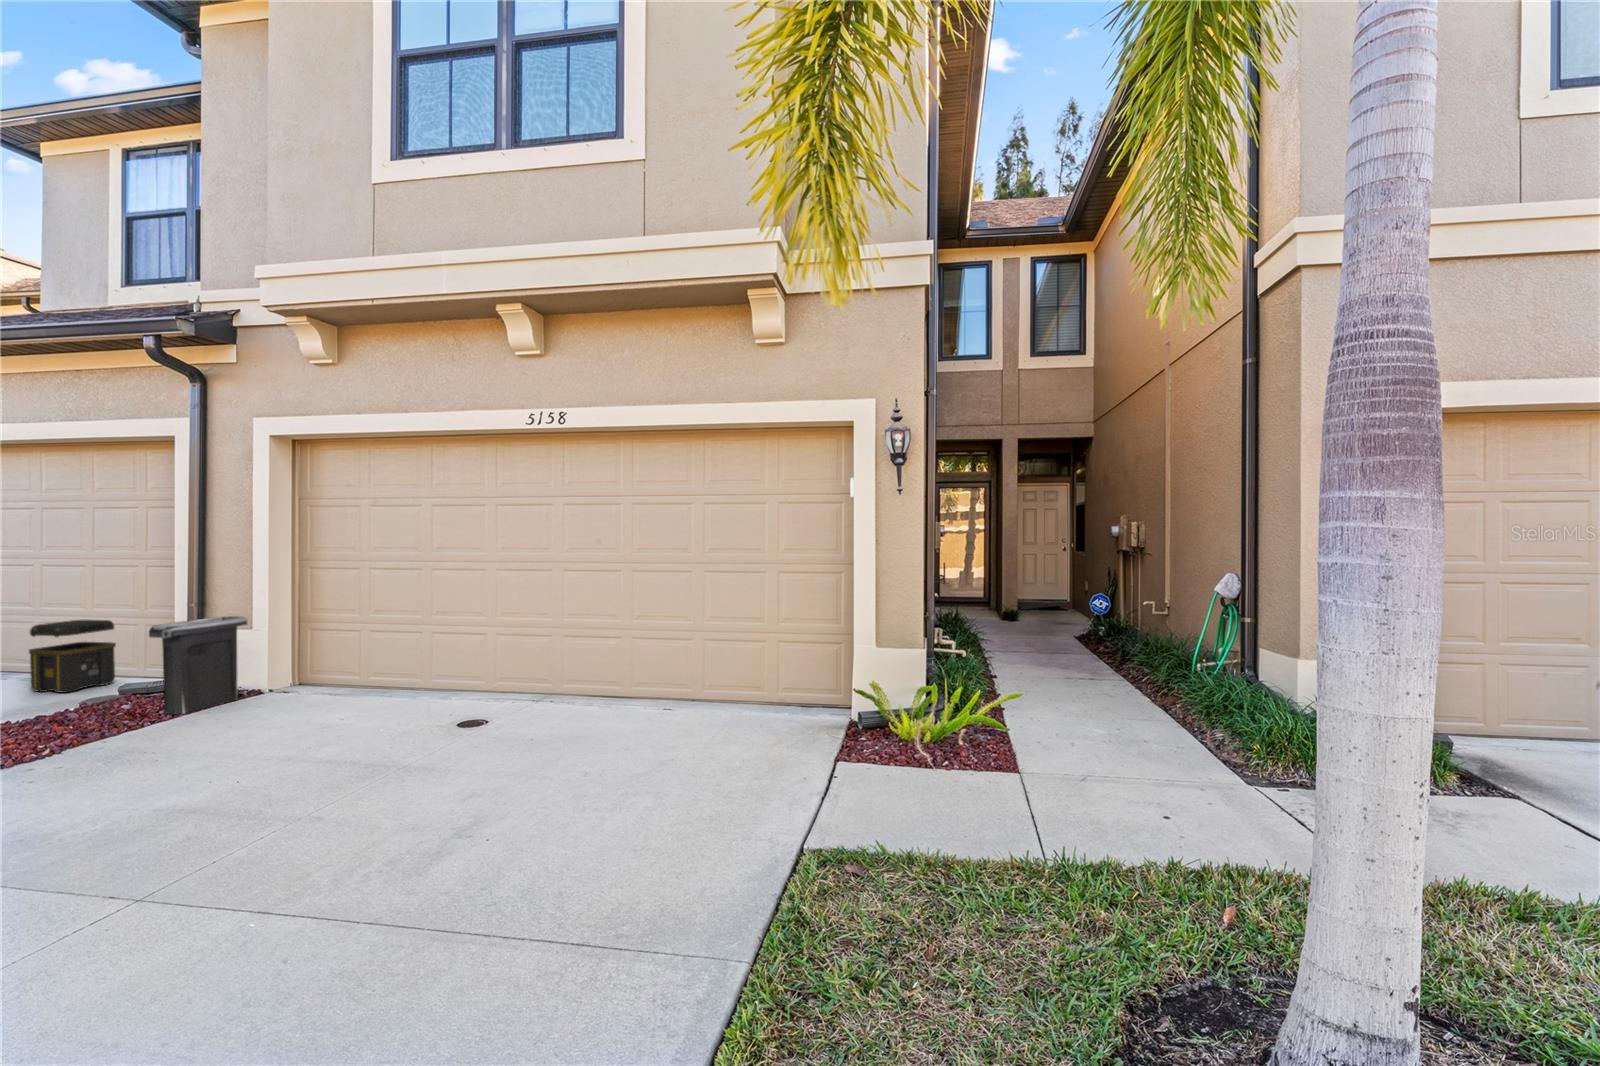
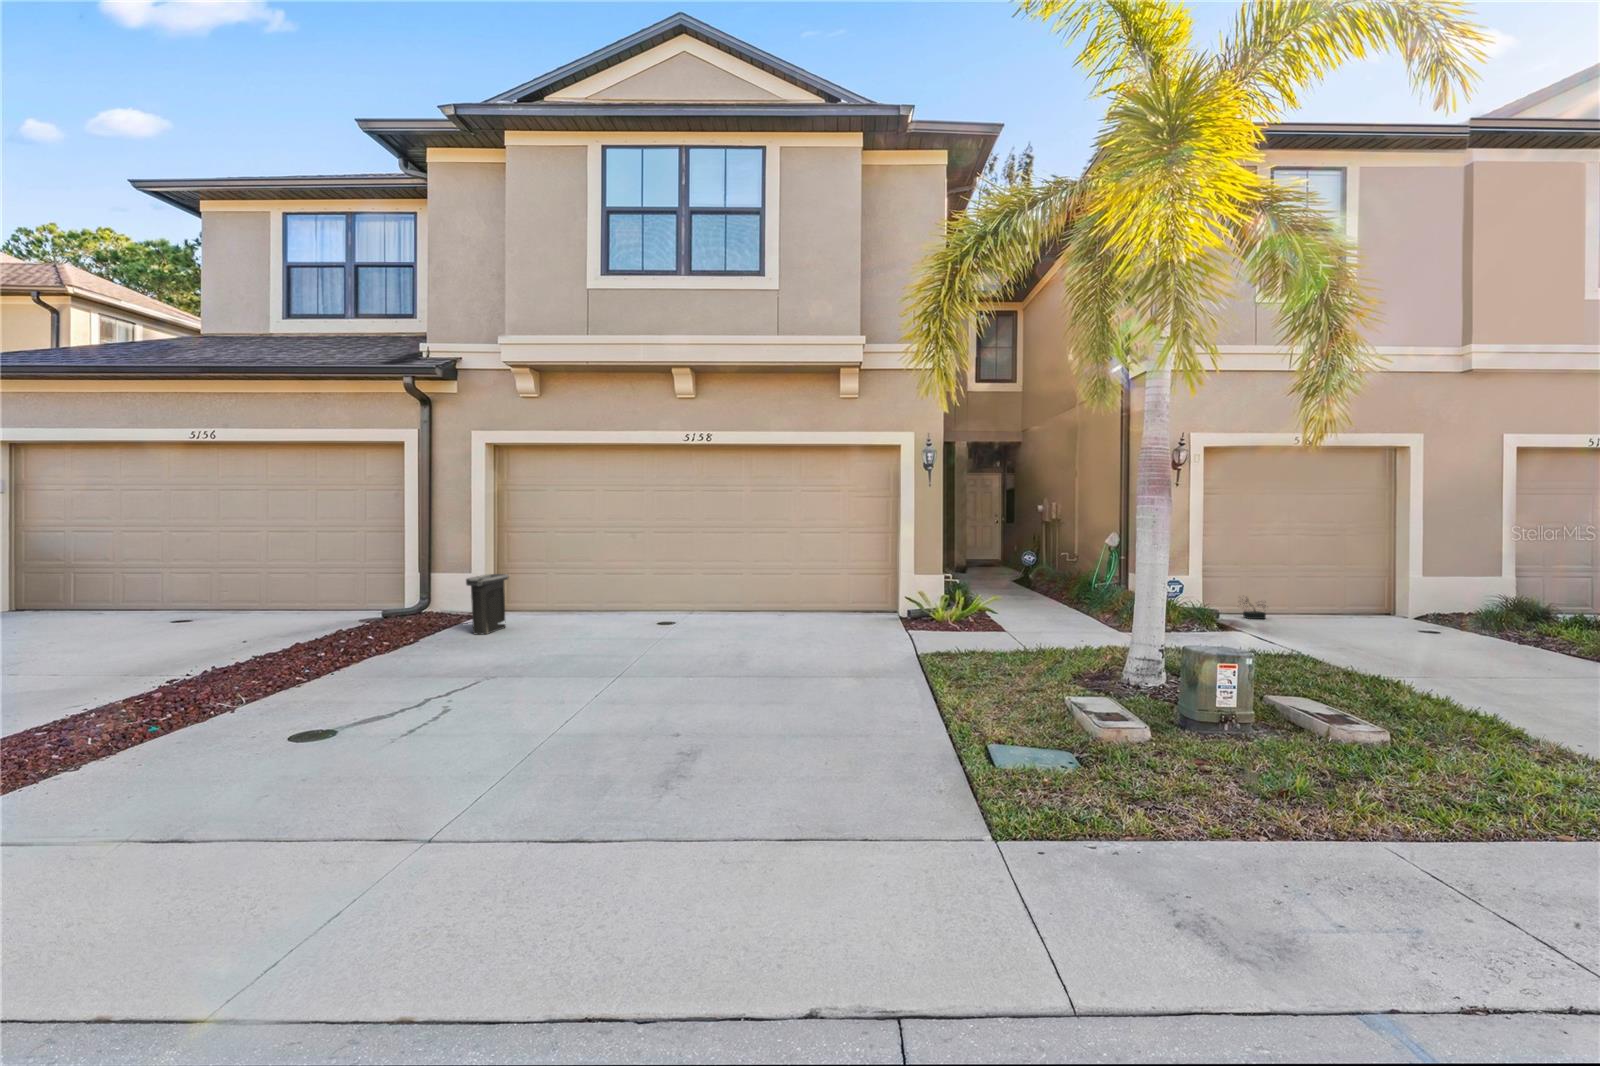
toolbox: present [29,620,116,693] -> none [347,581,396,629]
decorative plant: none [1481,702,1550,752] -> present [1242,599,1266,619]

